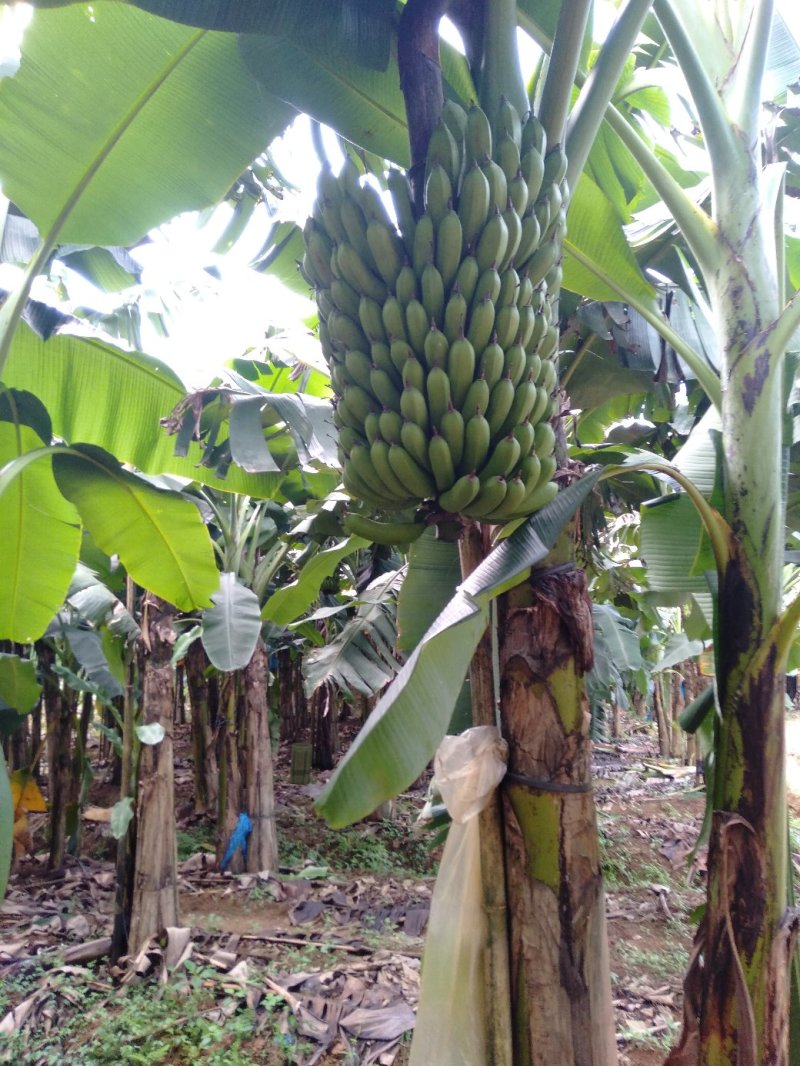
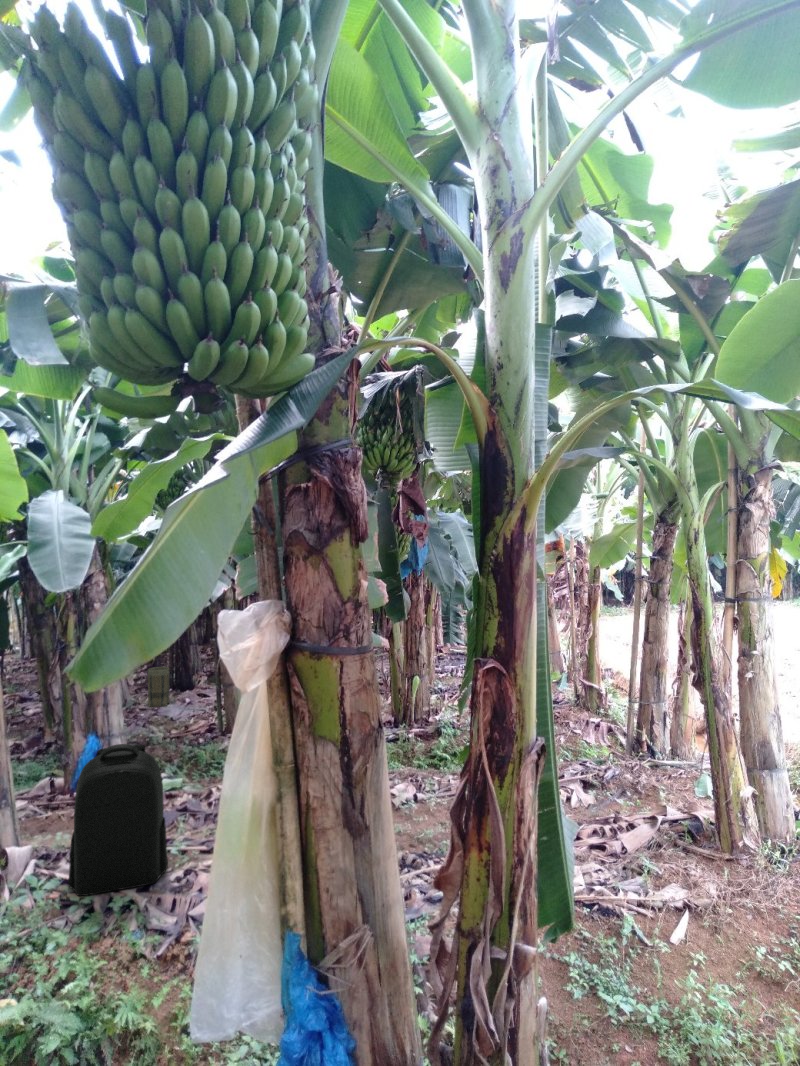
backpack: none [222,829,317,987] -> present [68,744,168,896]

